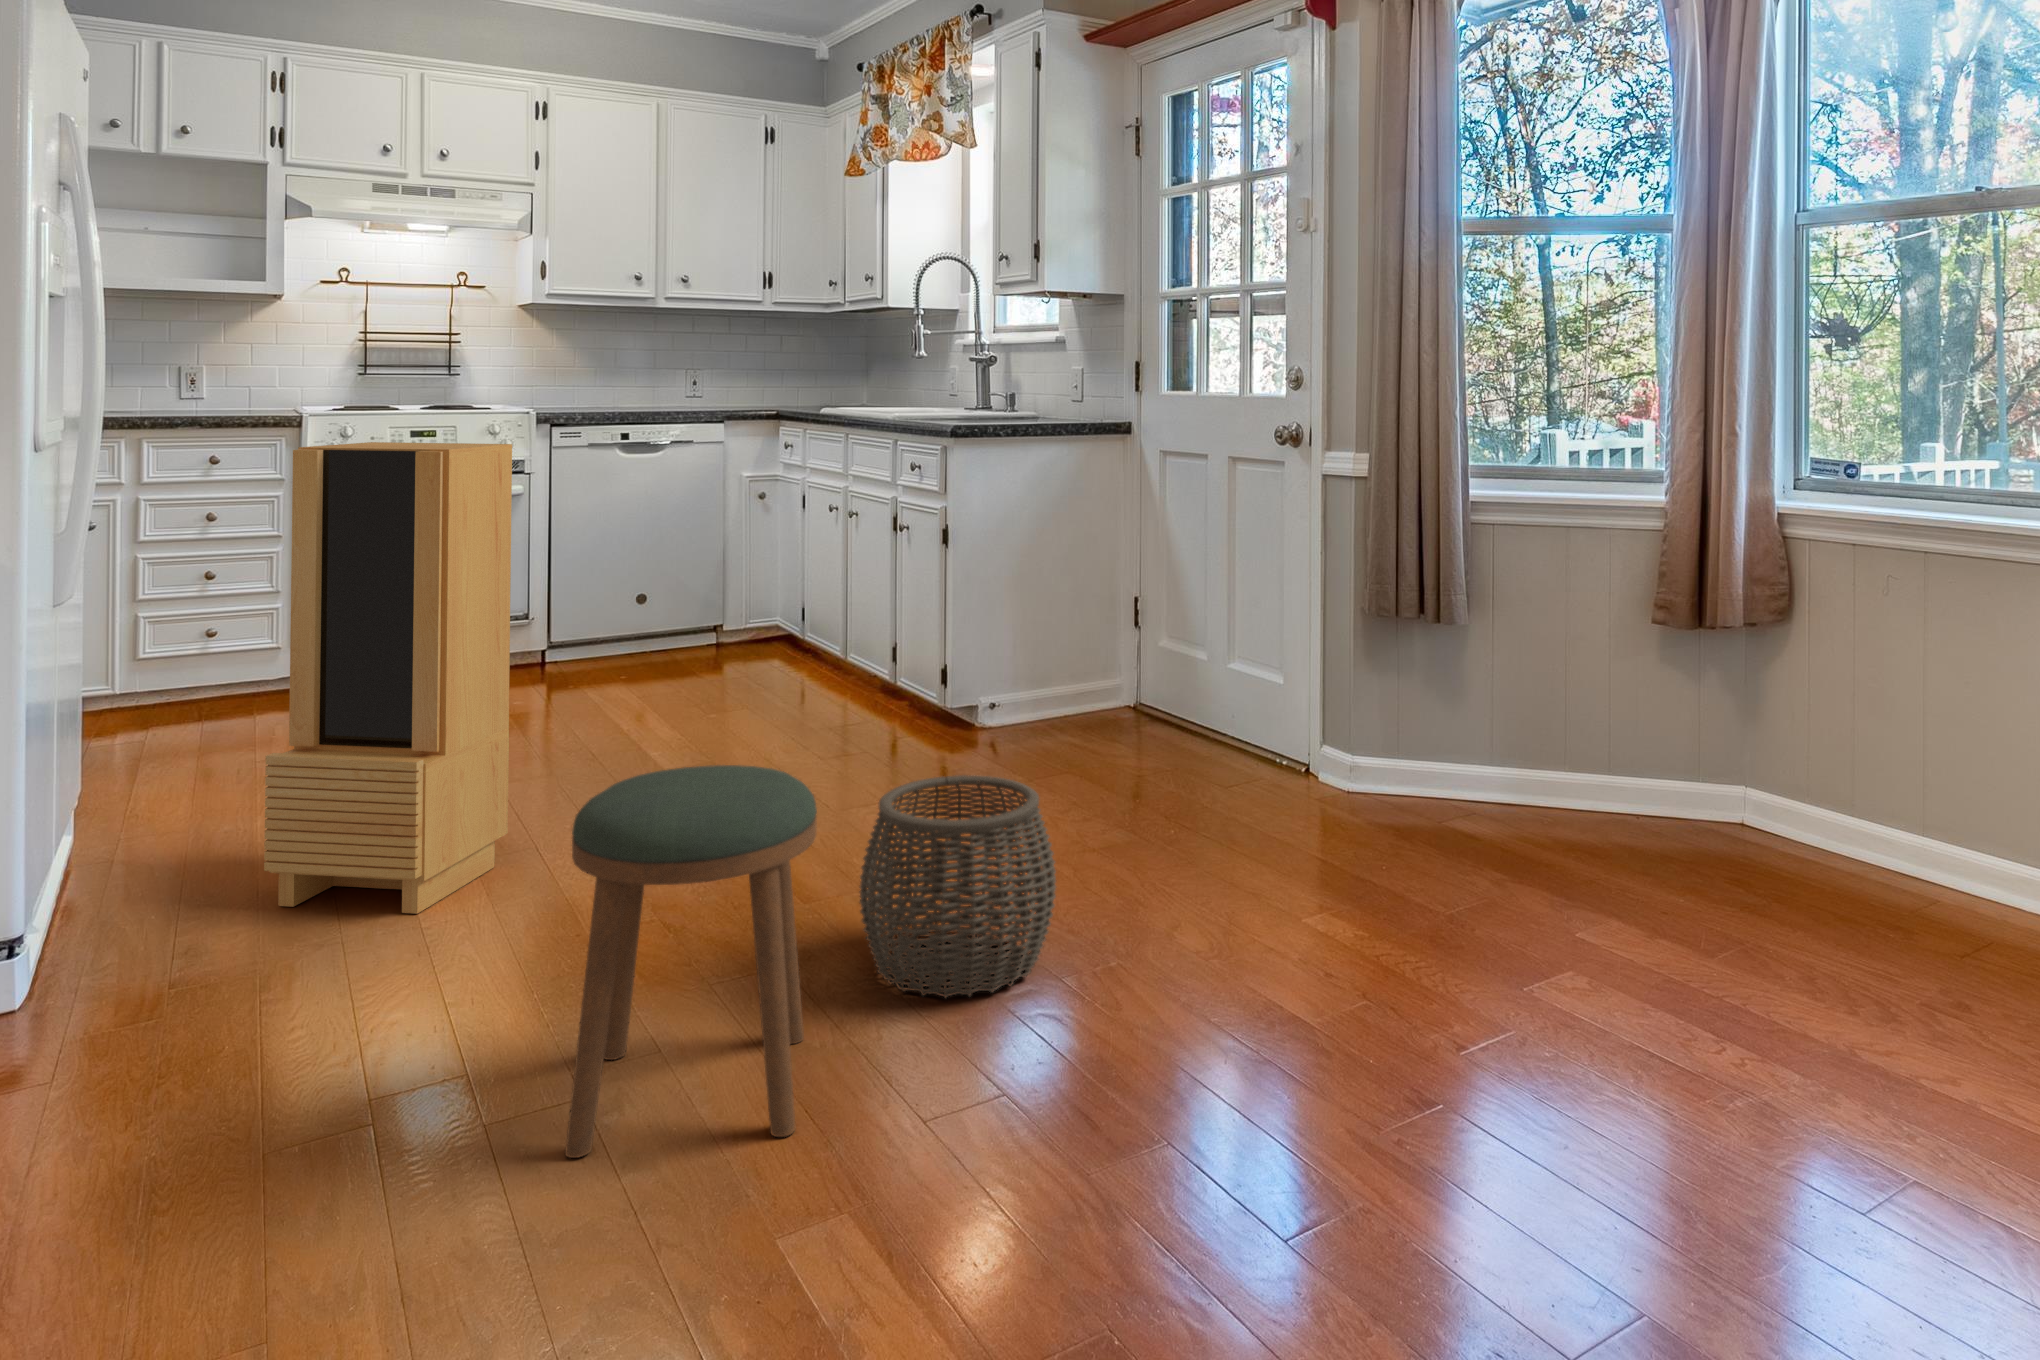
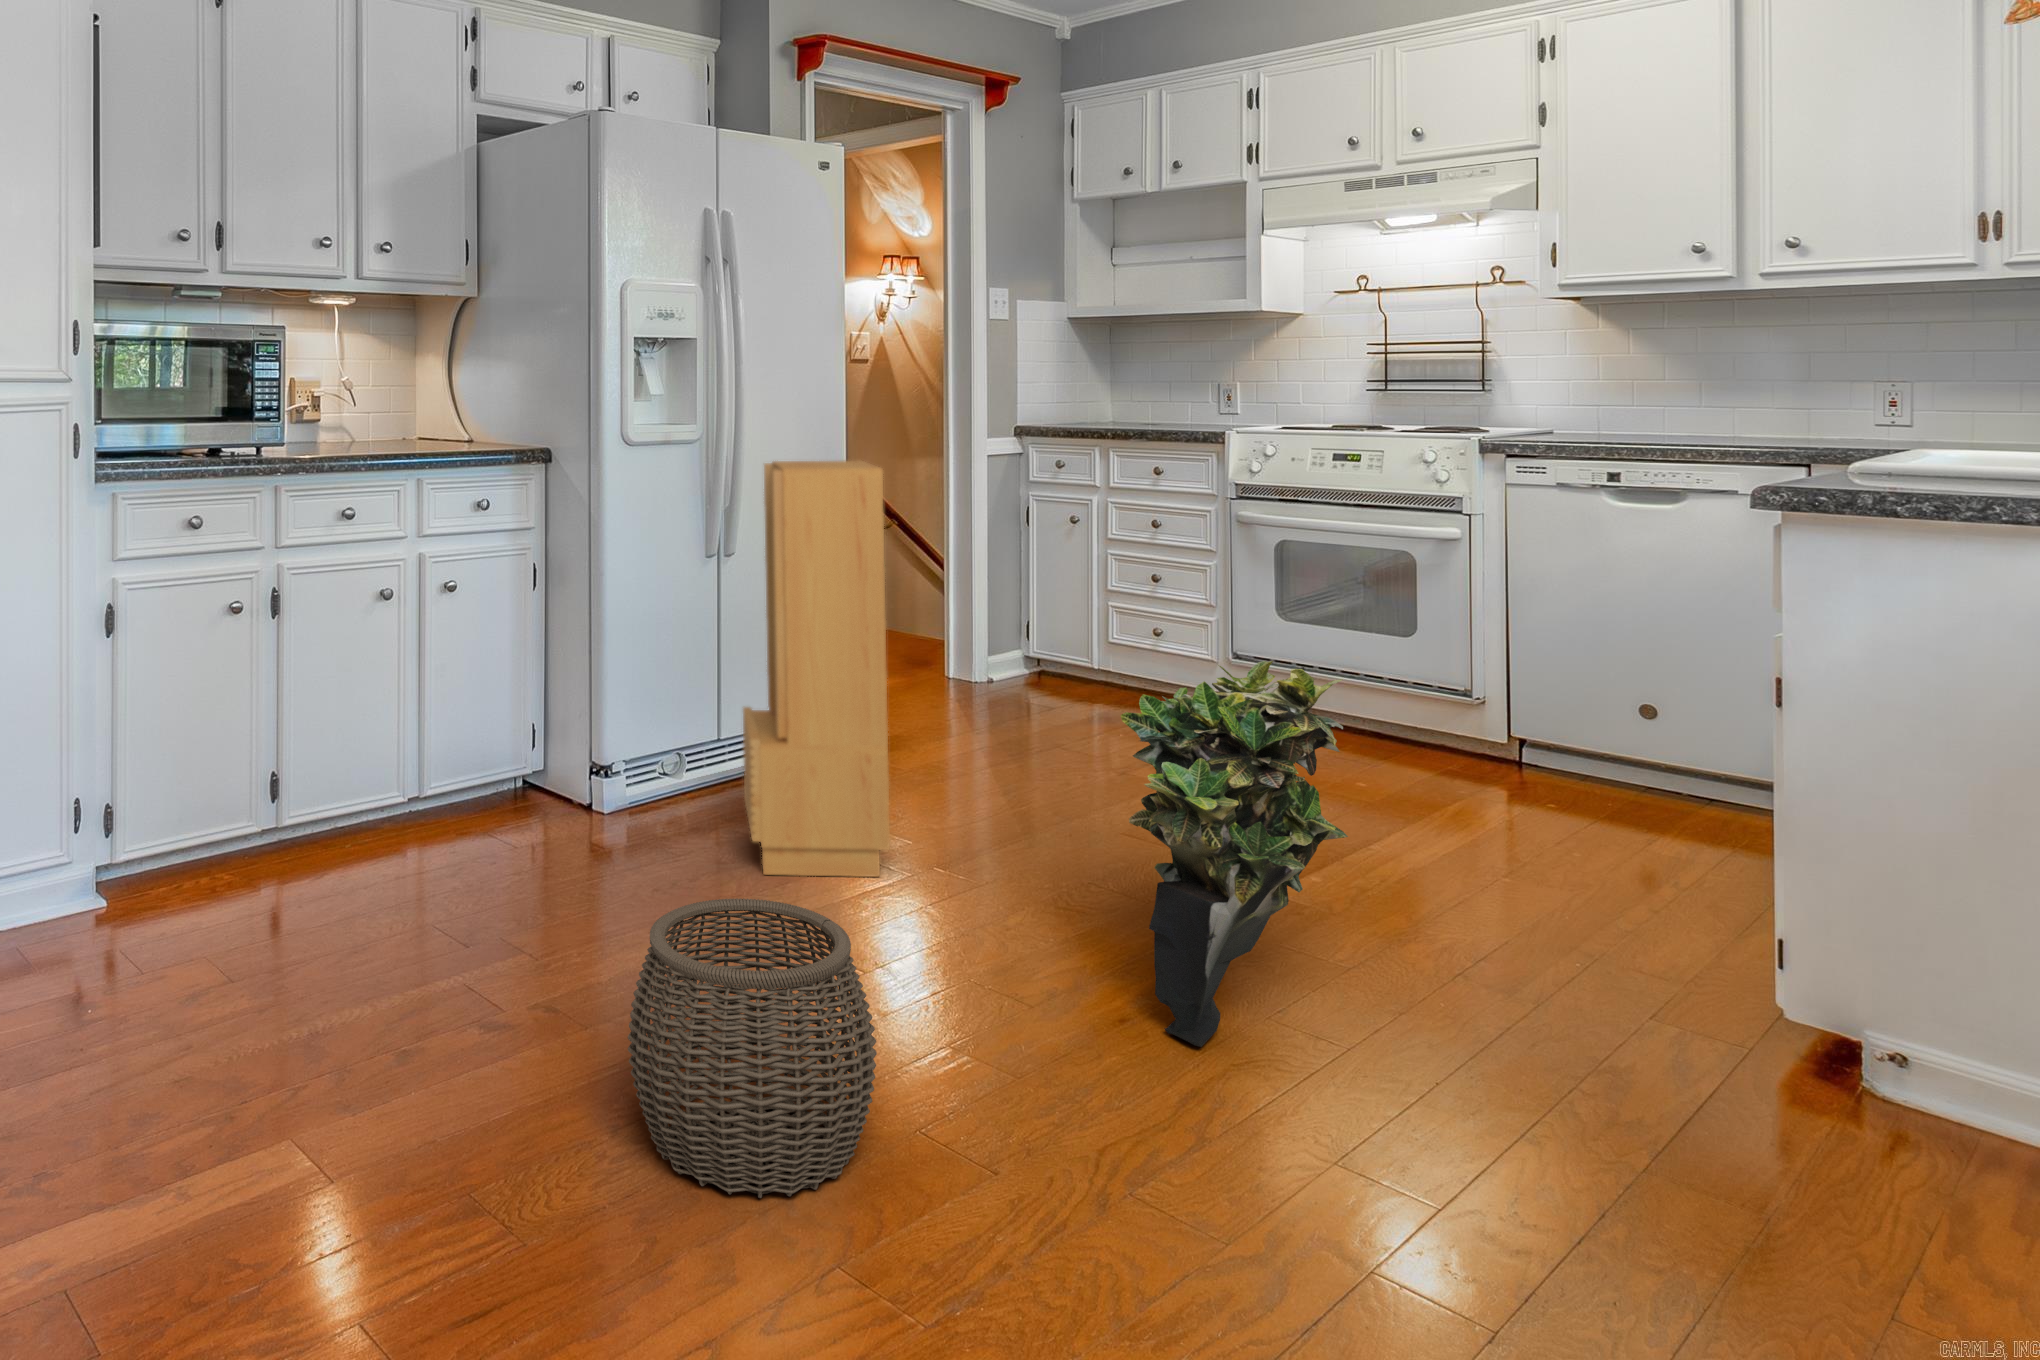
potted plant: none [799,555,949,825] -> present [1121,661,1348,1047]
stool: present [565,765,817,1158] -> none [358,757,572,1100]

